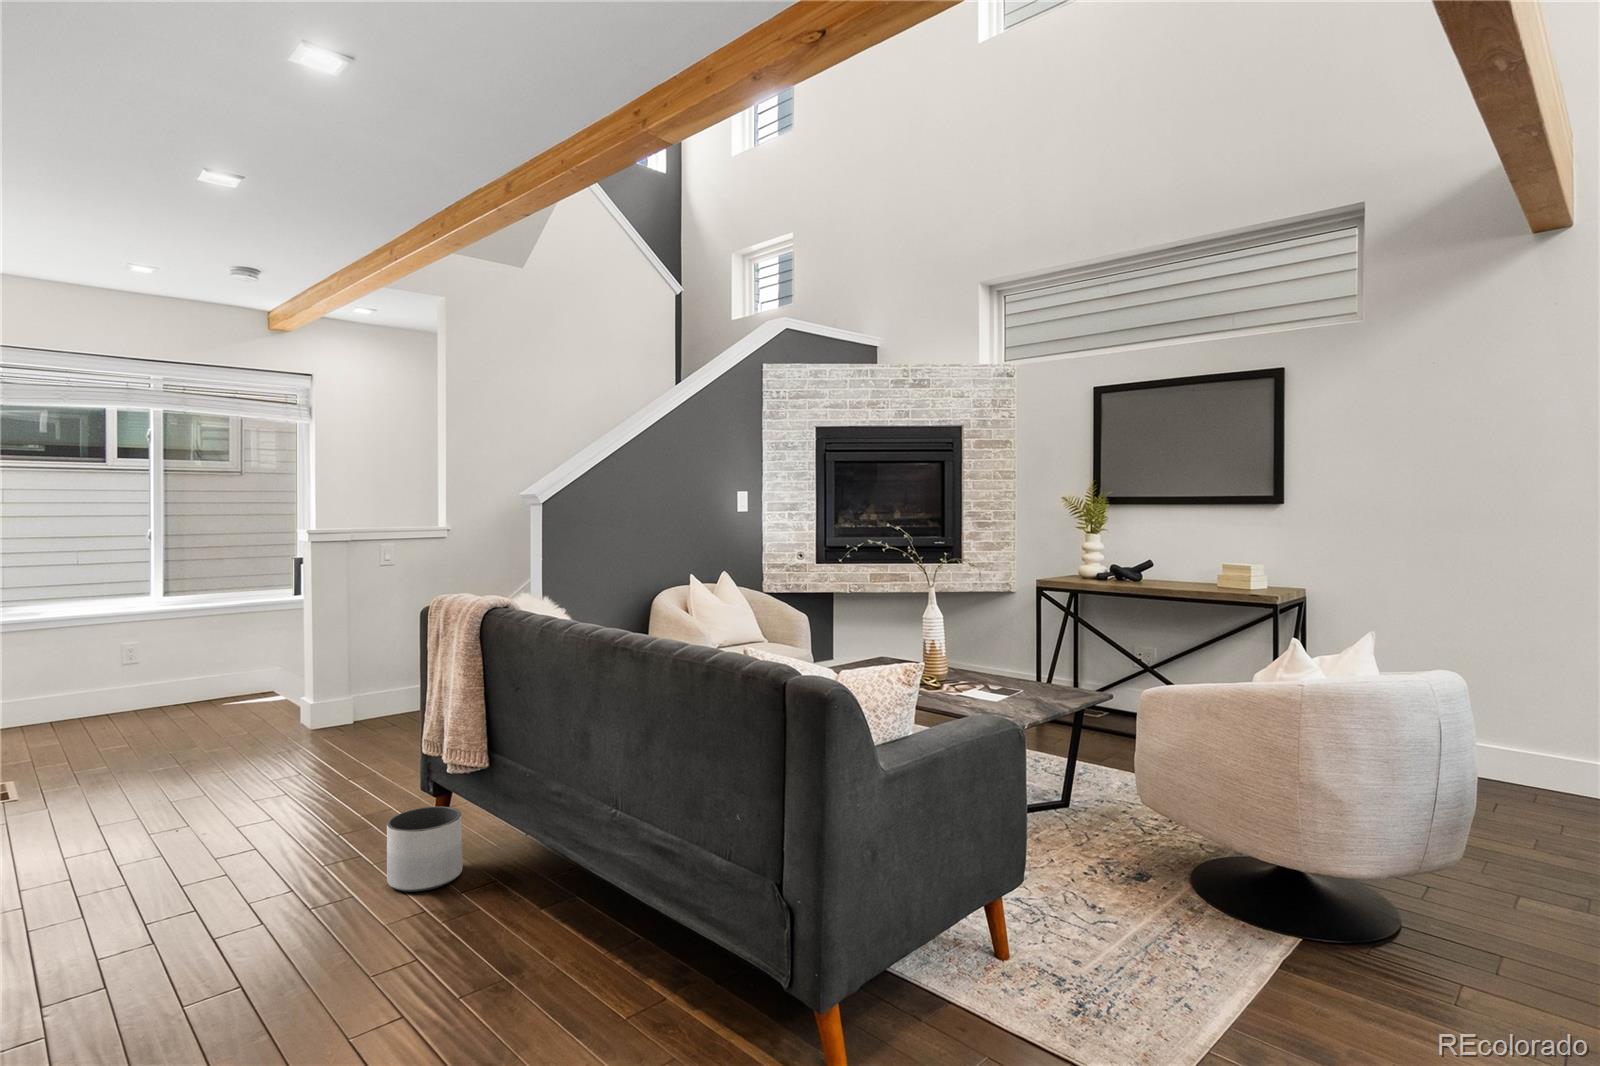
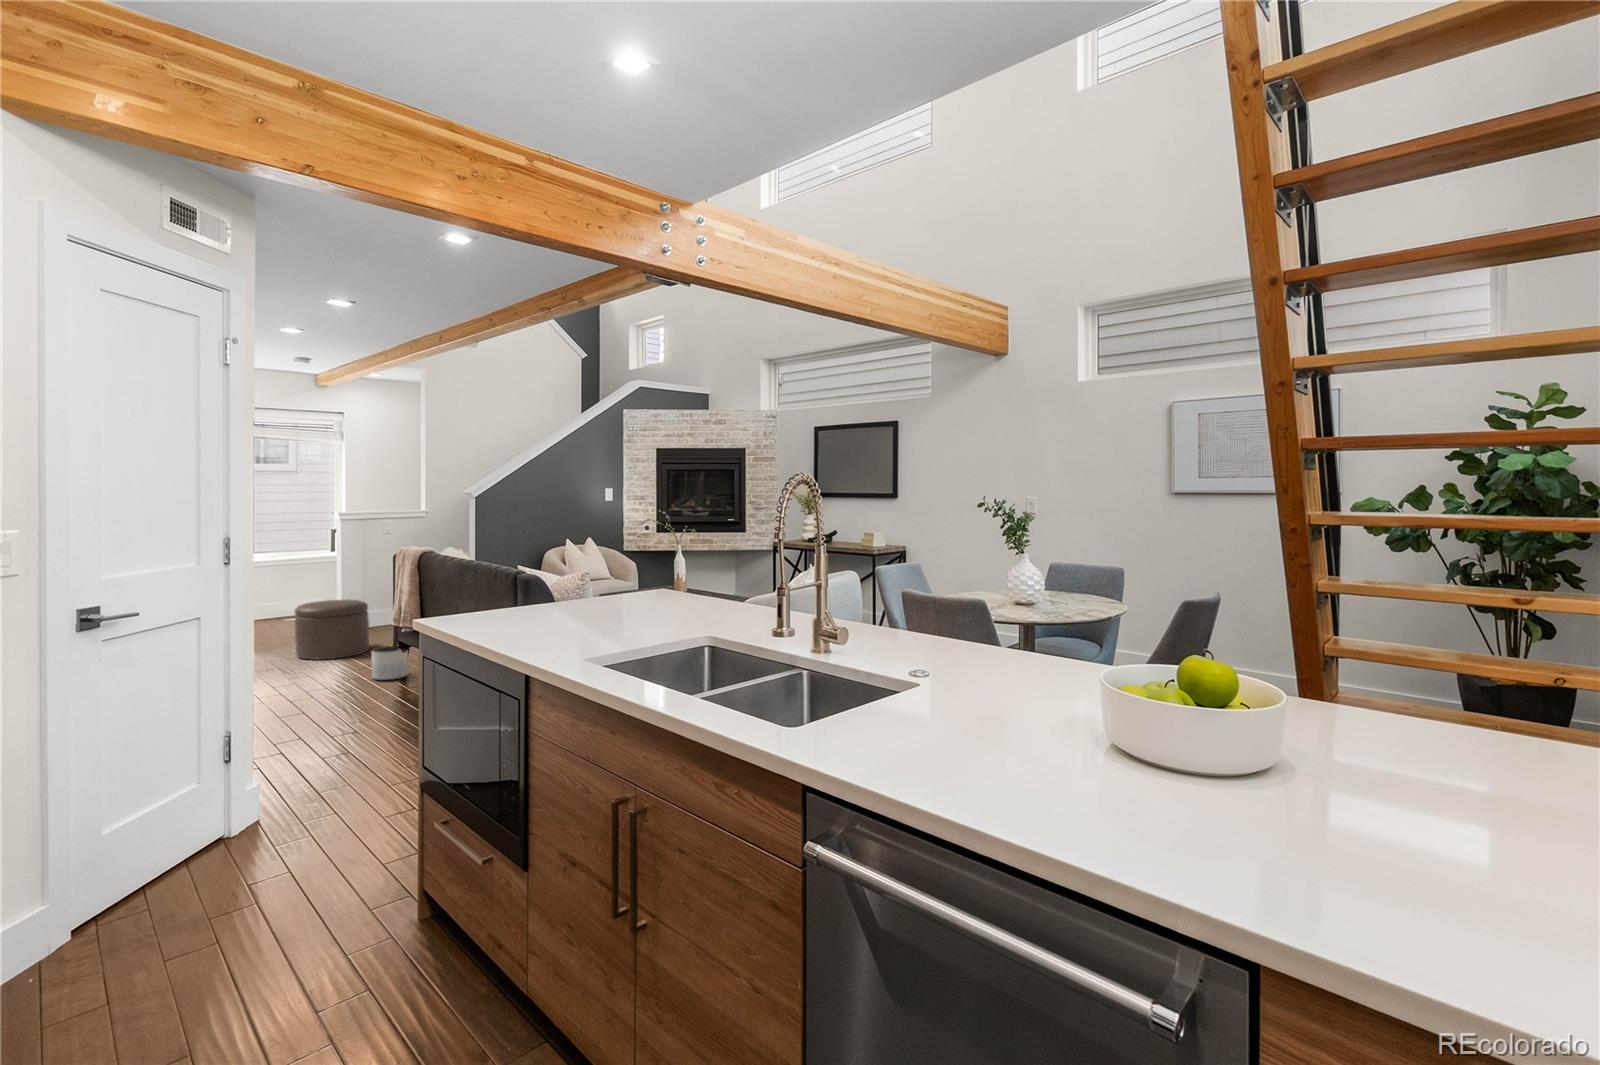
ottoman: none [228,692,367,818] -> present [295,600,369,659]

